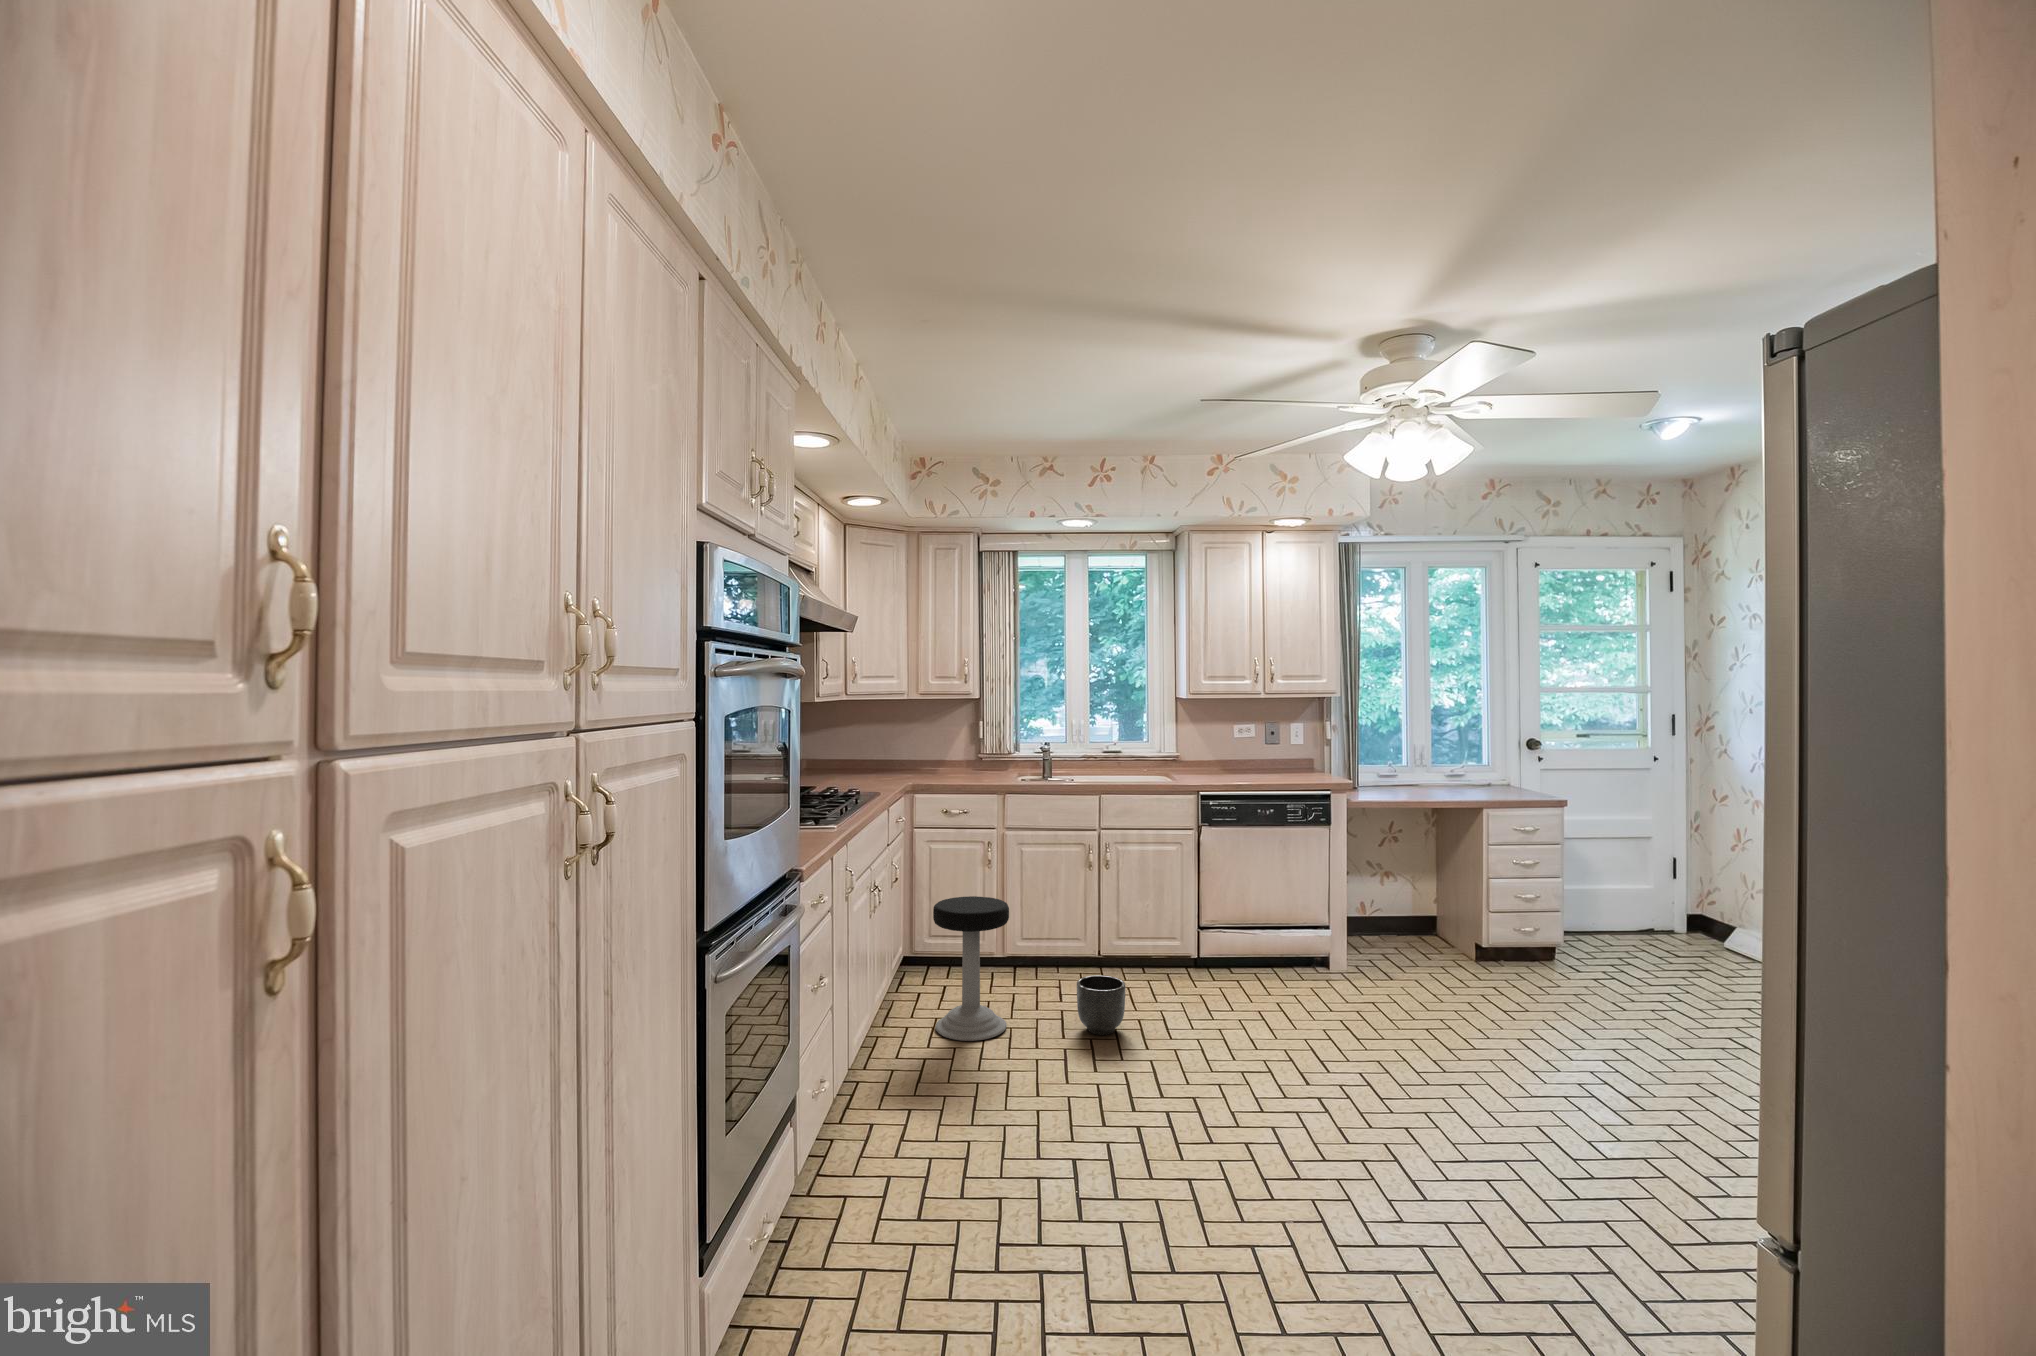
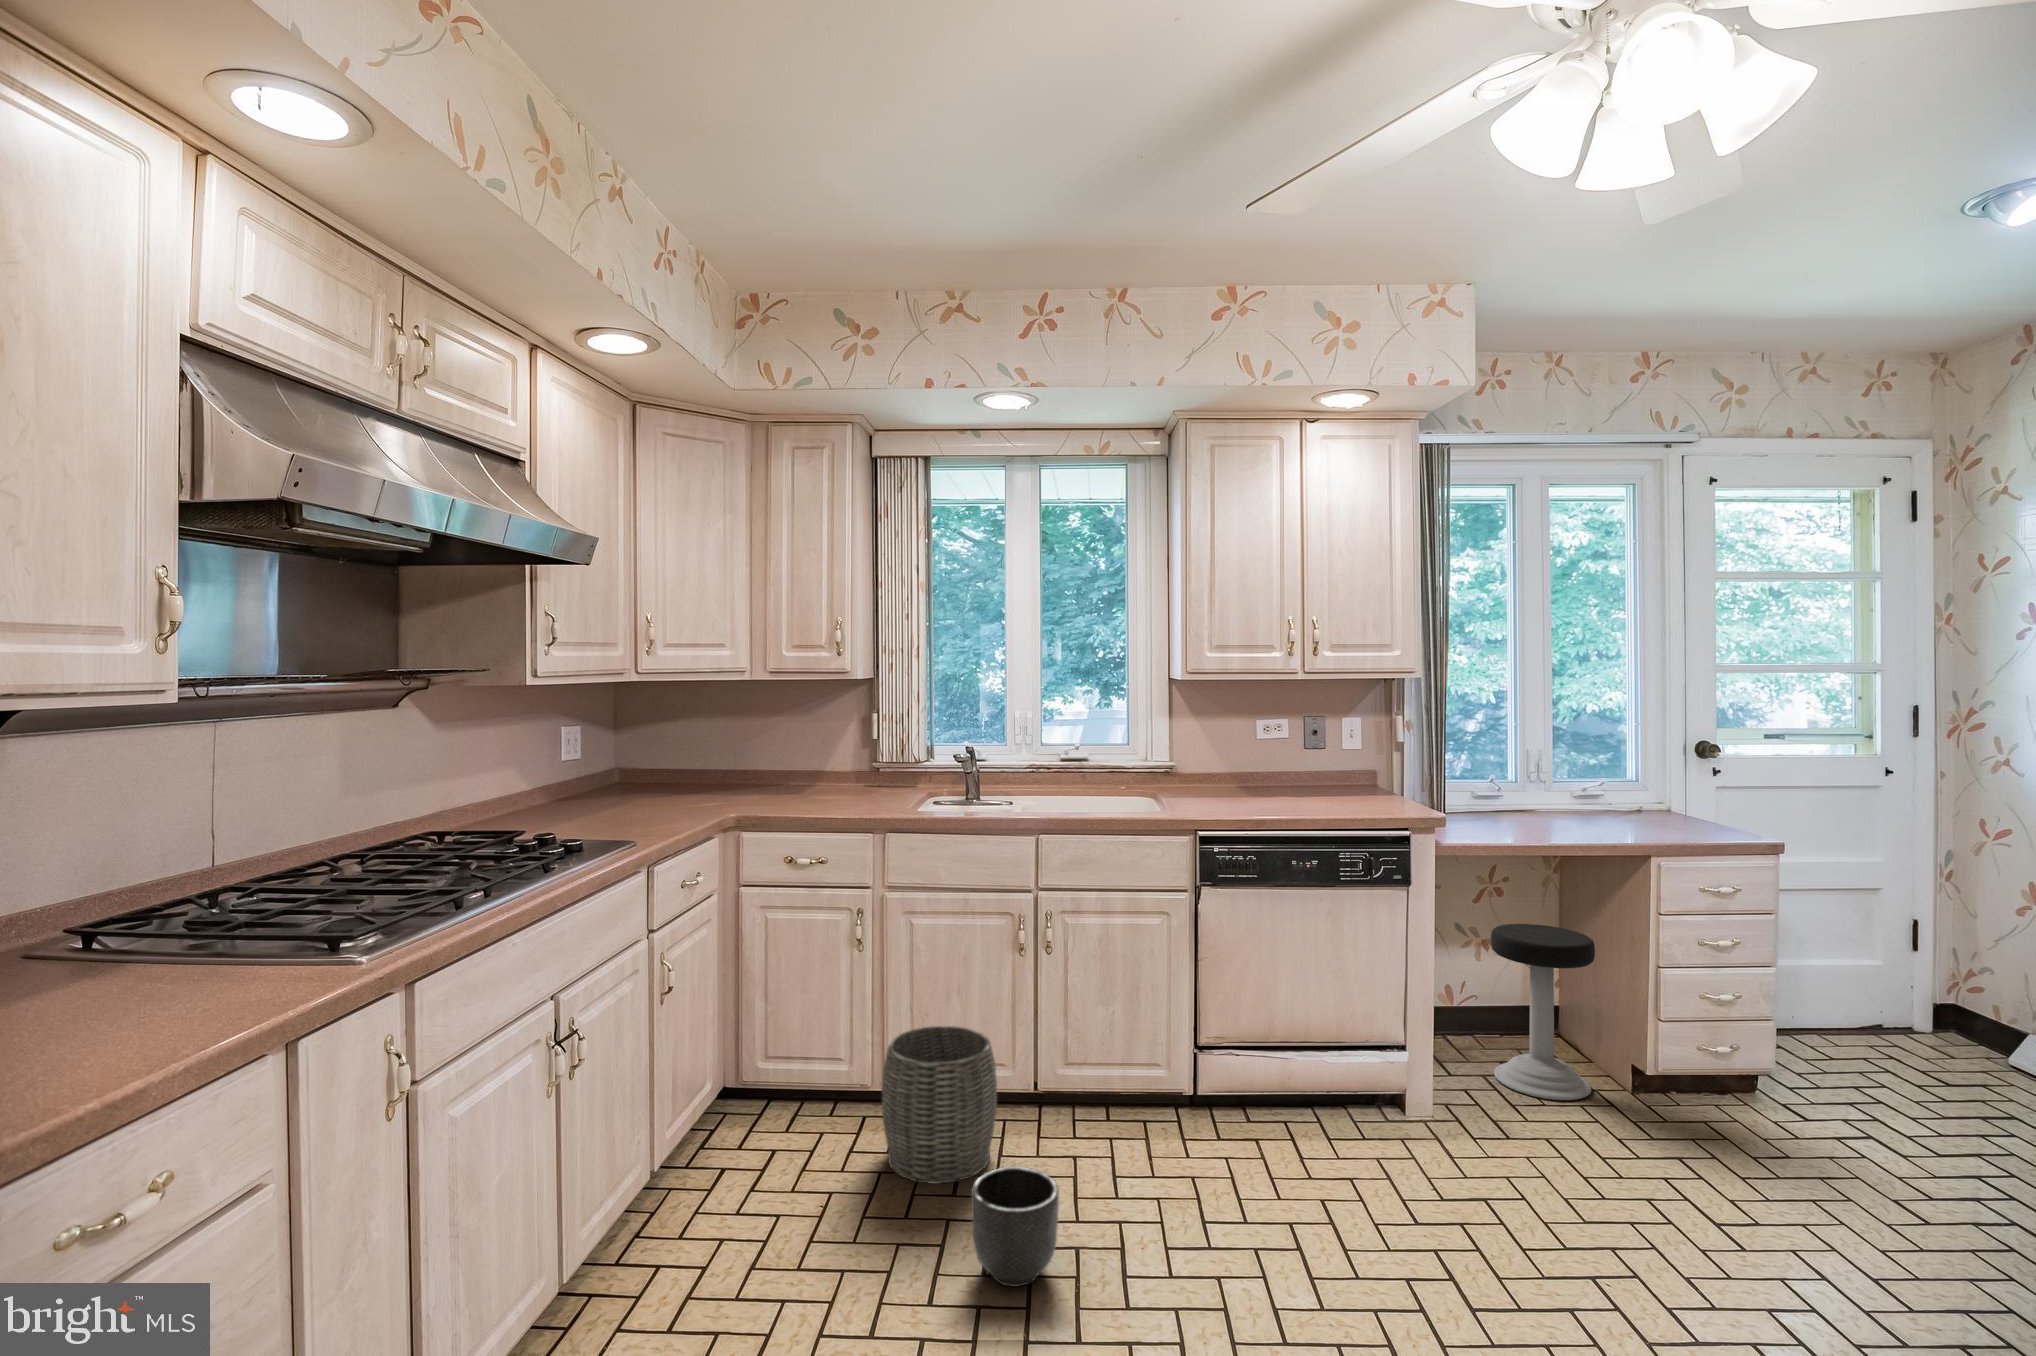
stool: present [933,896,1009,1041] -> present [1491,924,1595,1100]
woven basket: none [1011,911,1079,998] -> present [882,1026,997,1184]

